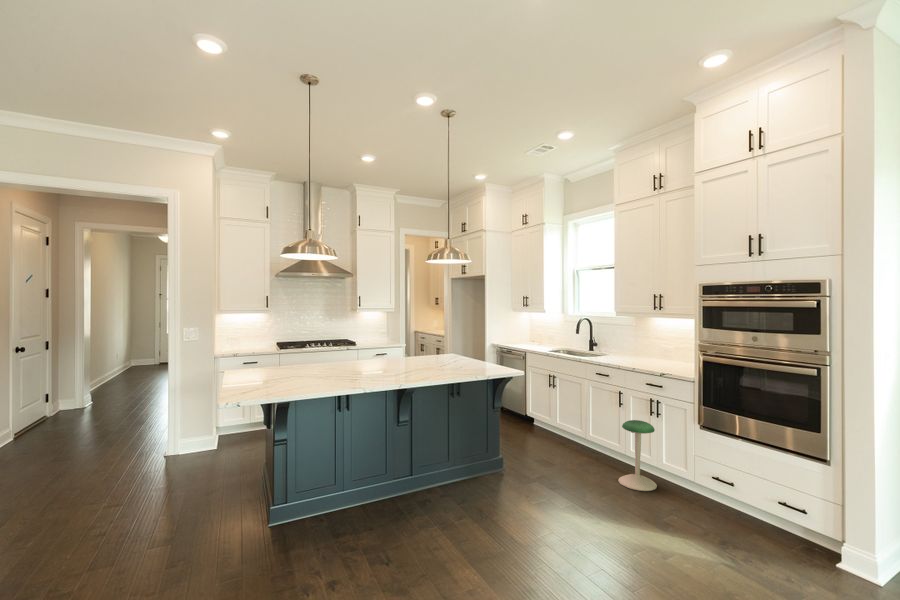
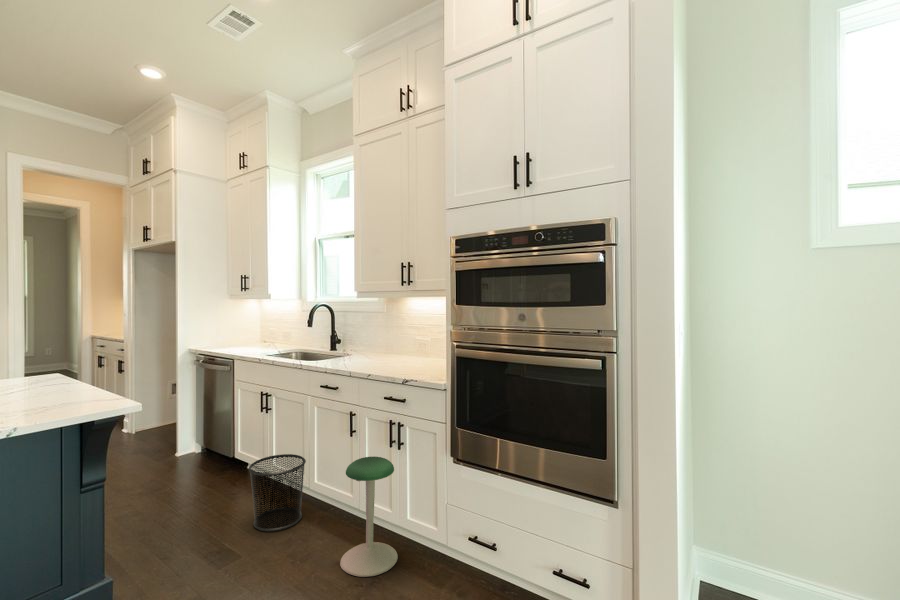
waste bin: none [552,415,586,459] -> present [249,454,306,531]

